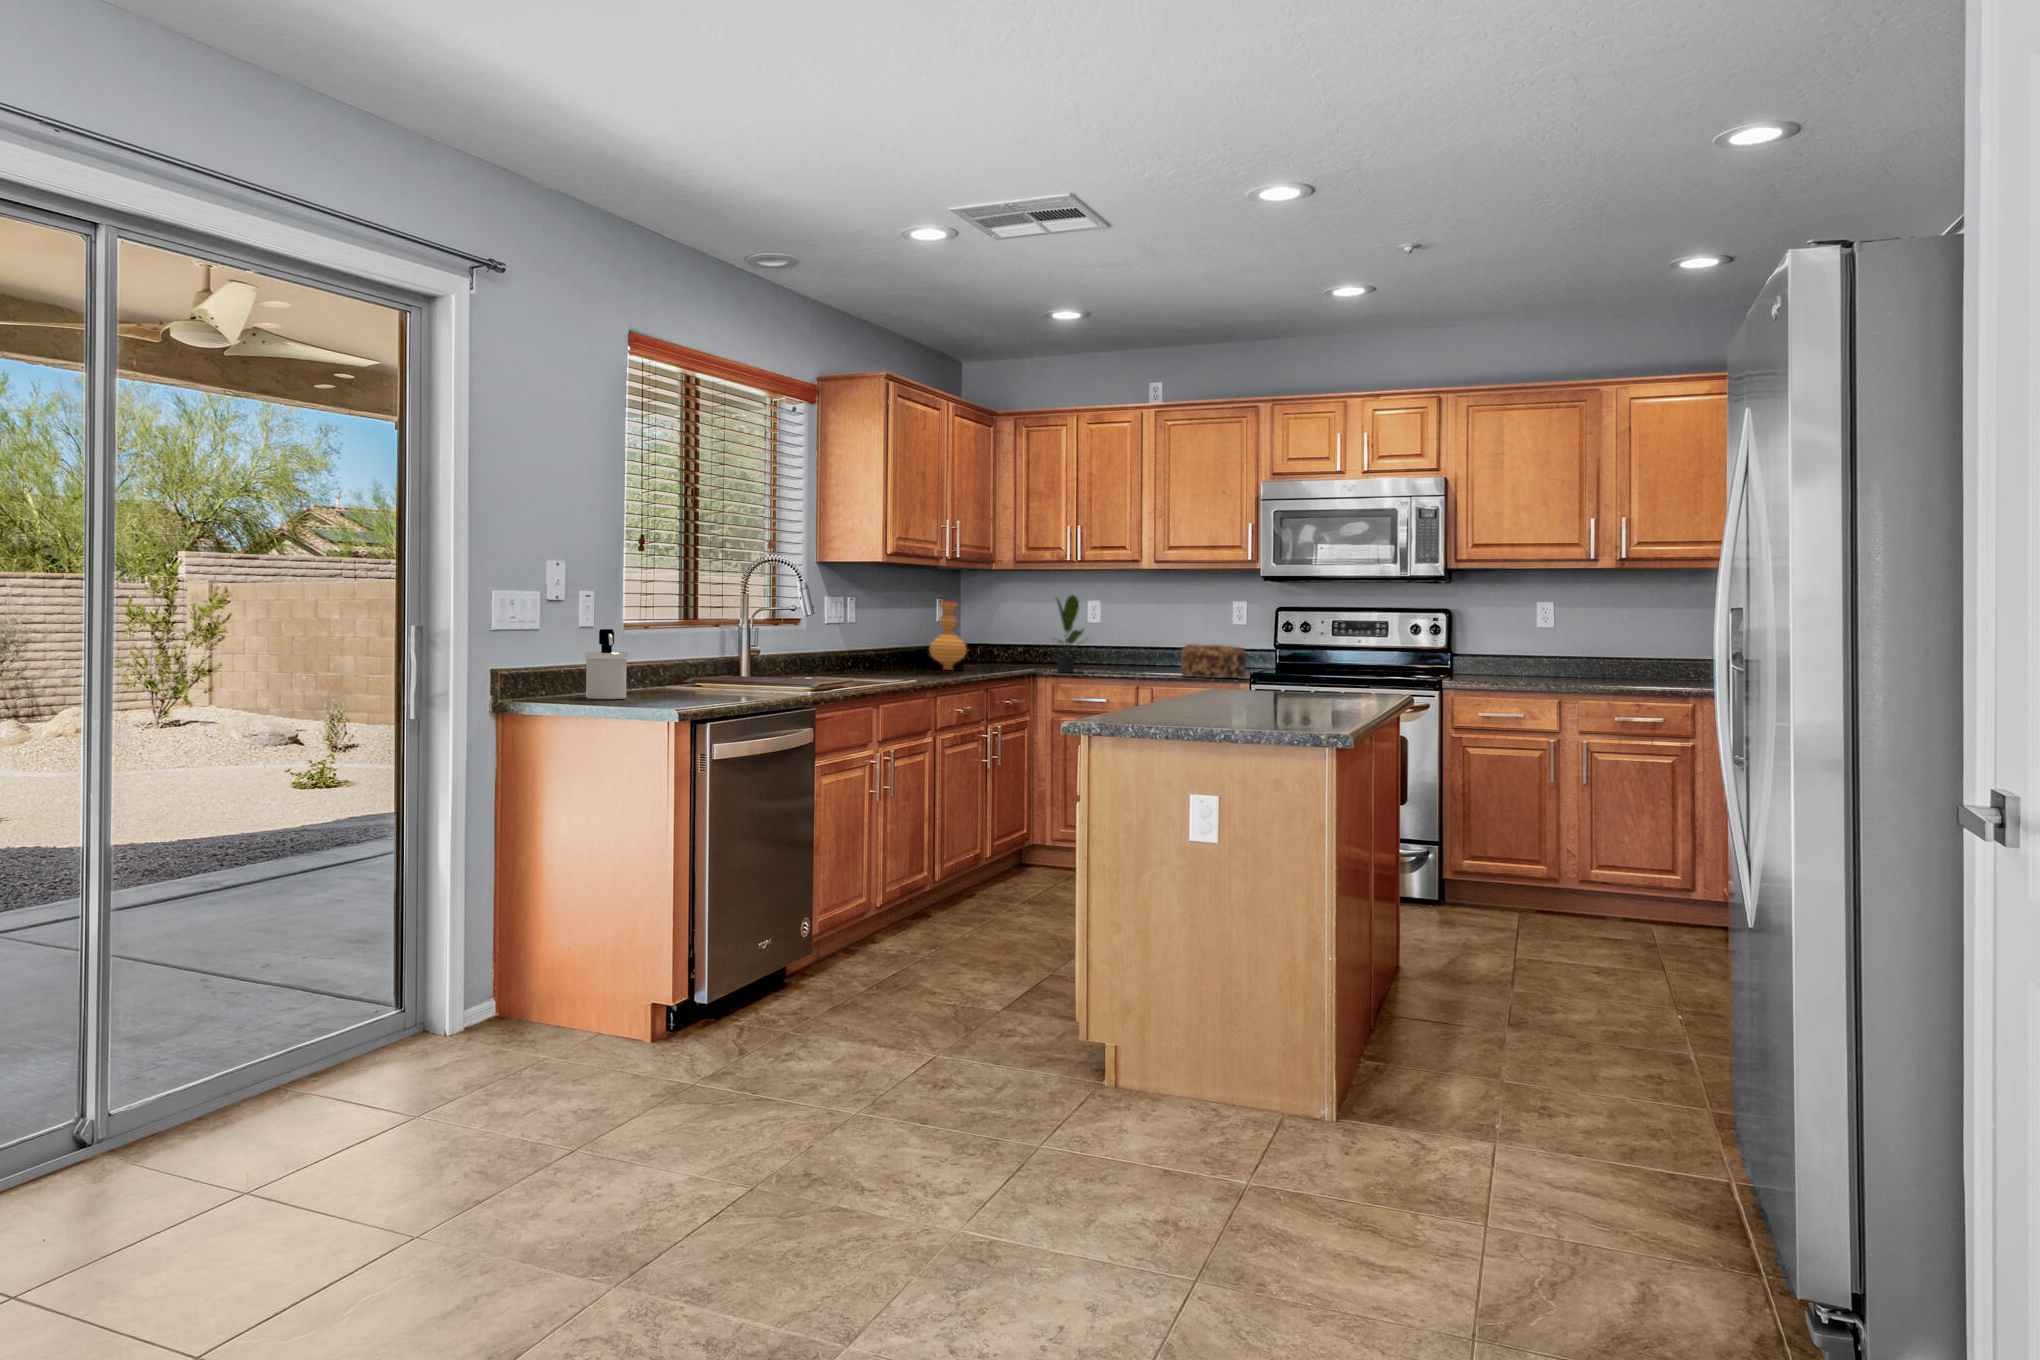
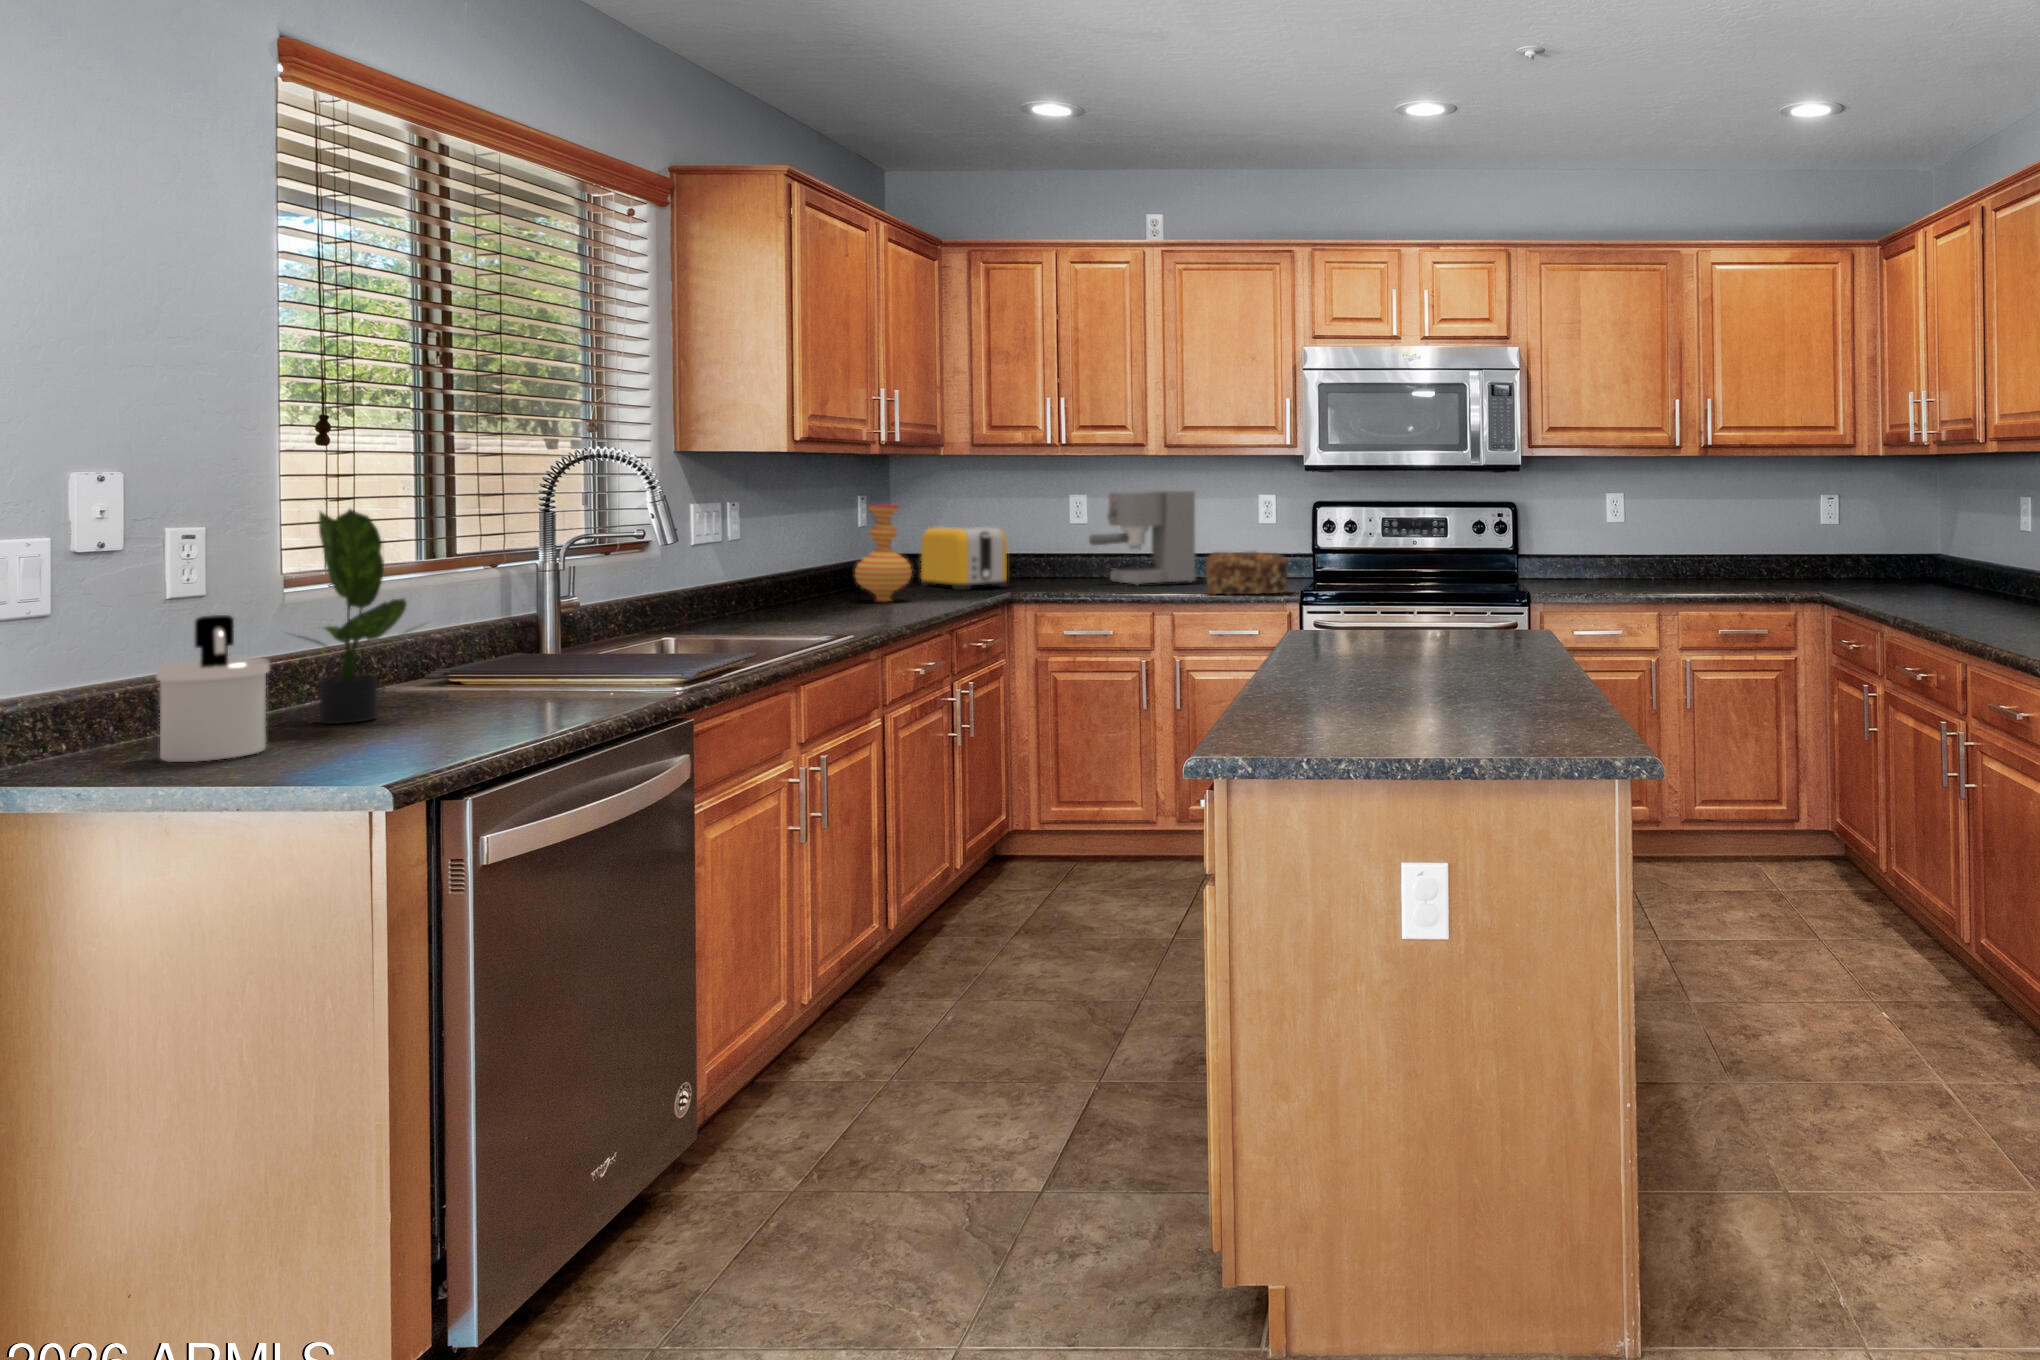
potted plant: present [1057,595,1088,673] -> present [289,509,423,724]
coffee maker: none [1098,598,1181,671] -> present [1089,490,1195,585]
toaster: none [979,622,1037,667] -> present [921,527,1007,590]

